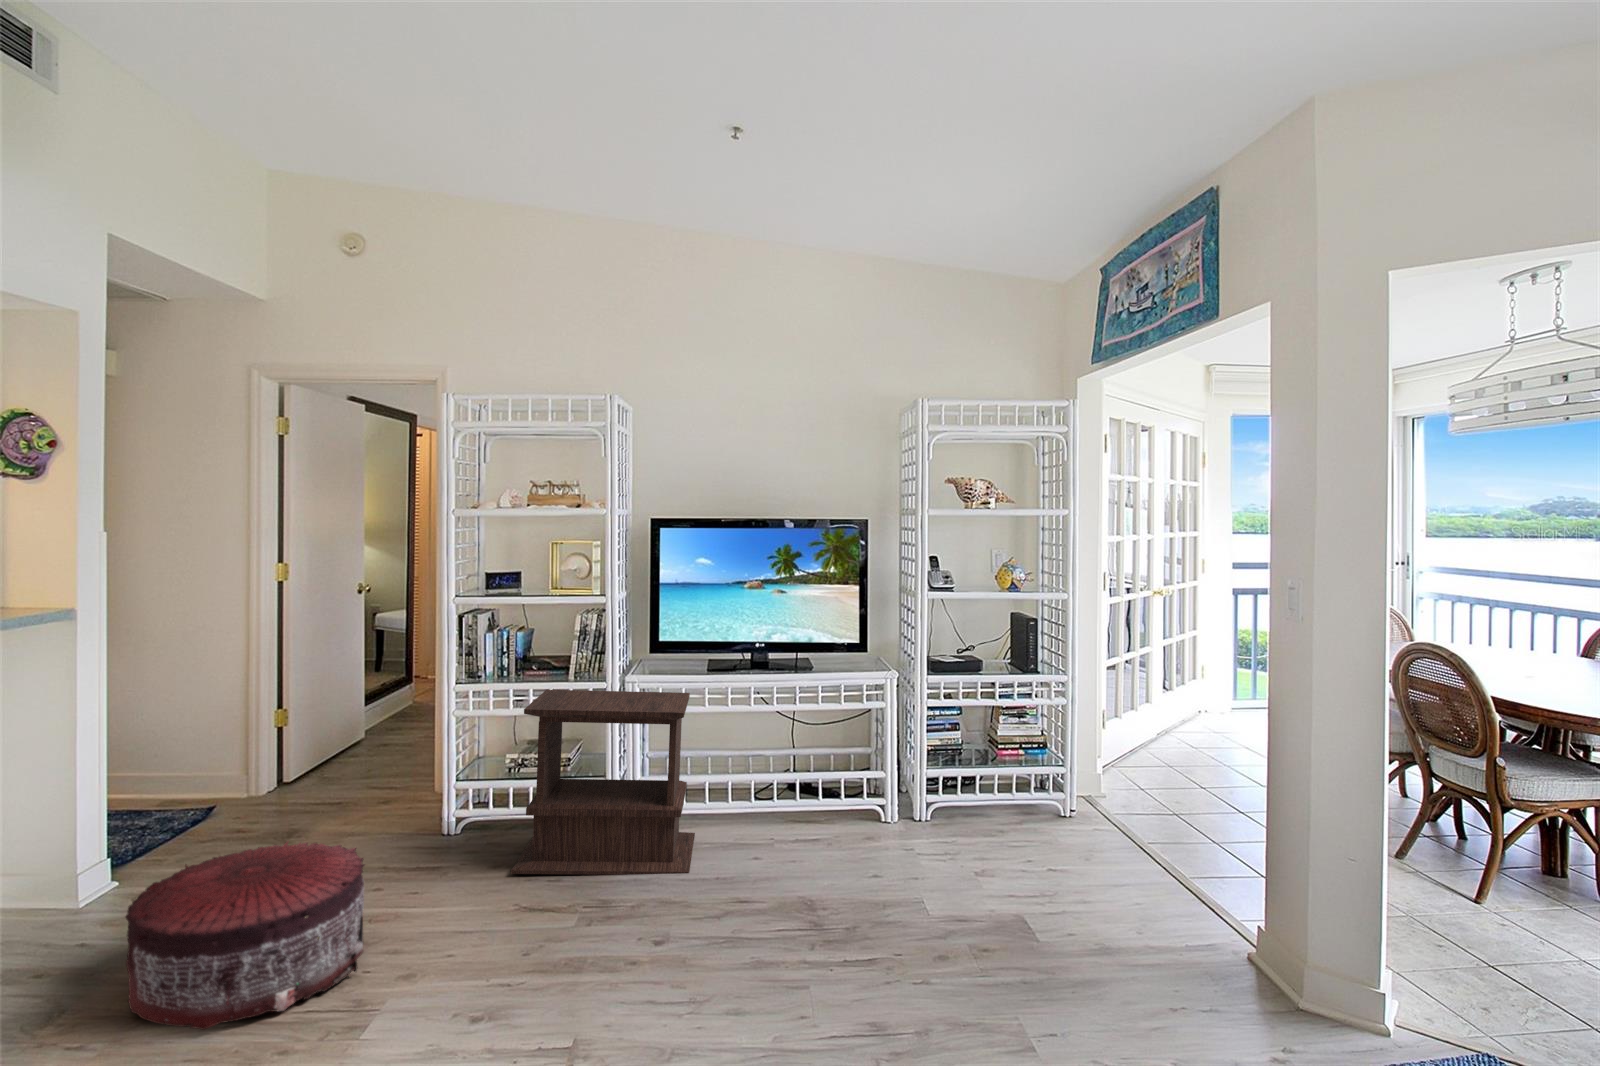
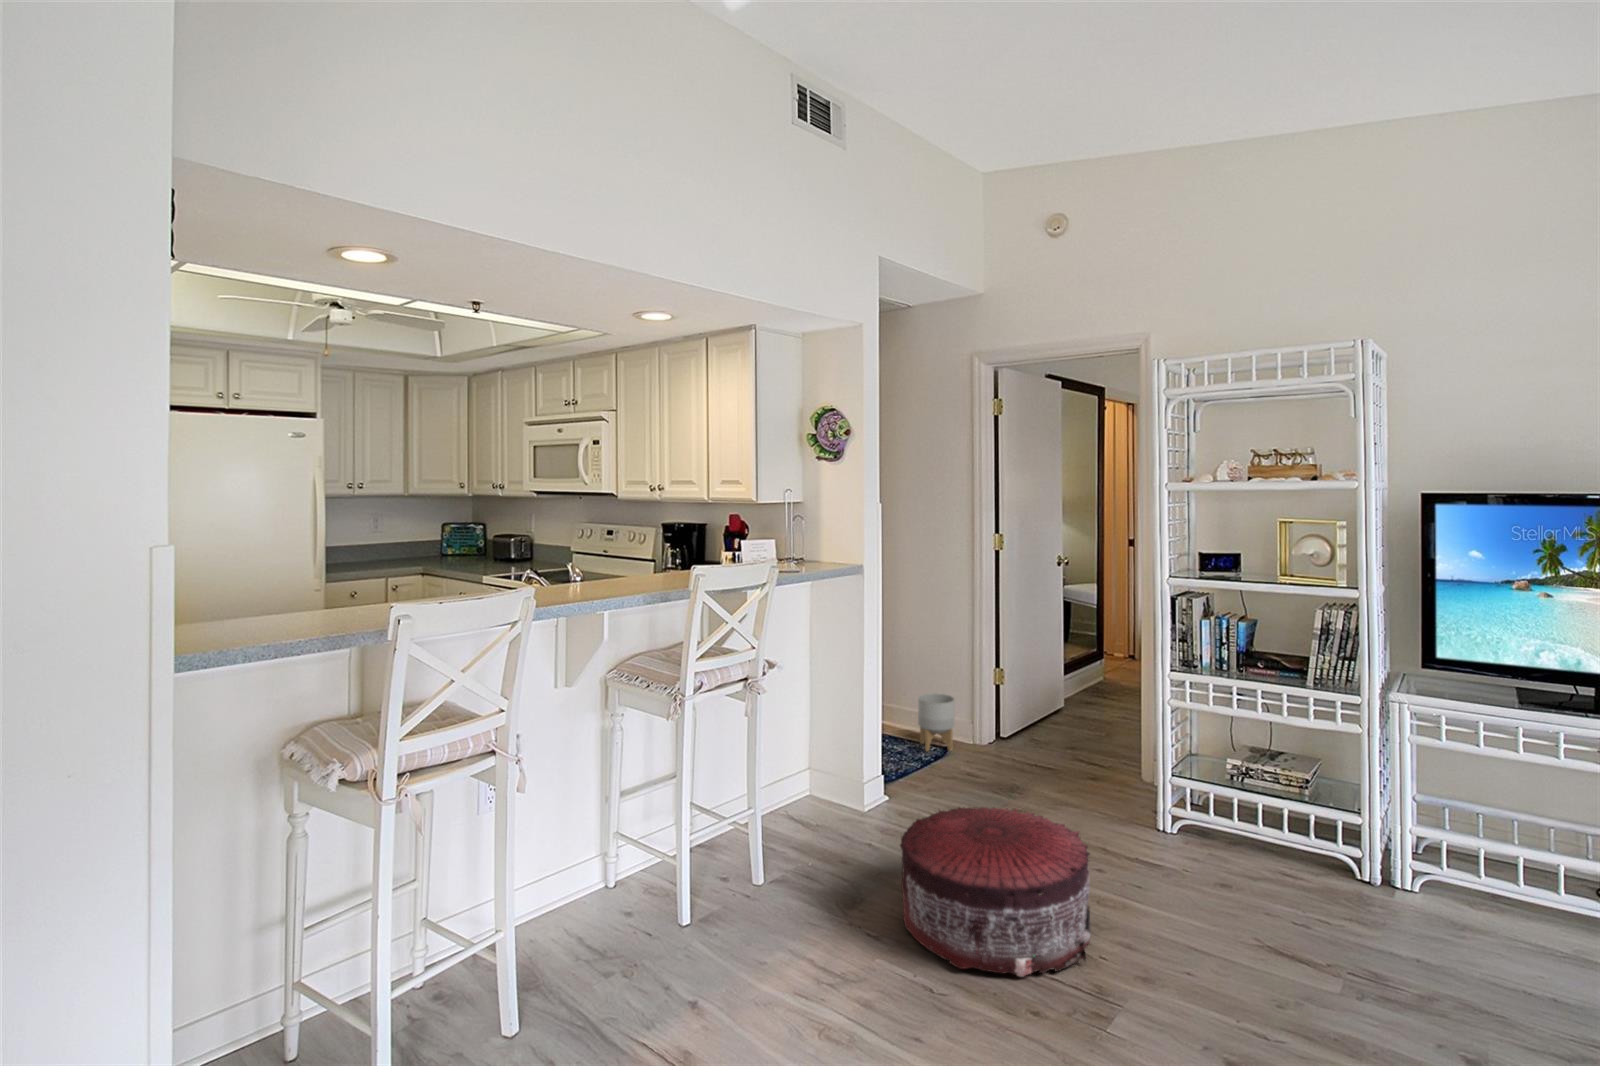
side table: present [511,690,695,875] -> none [1240,695,1508,982]
planter: none [169,743,222,814] -> present [918,693,955,751]

